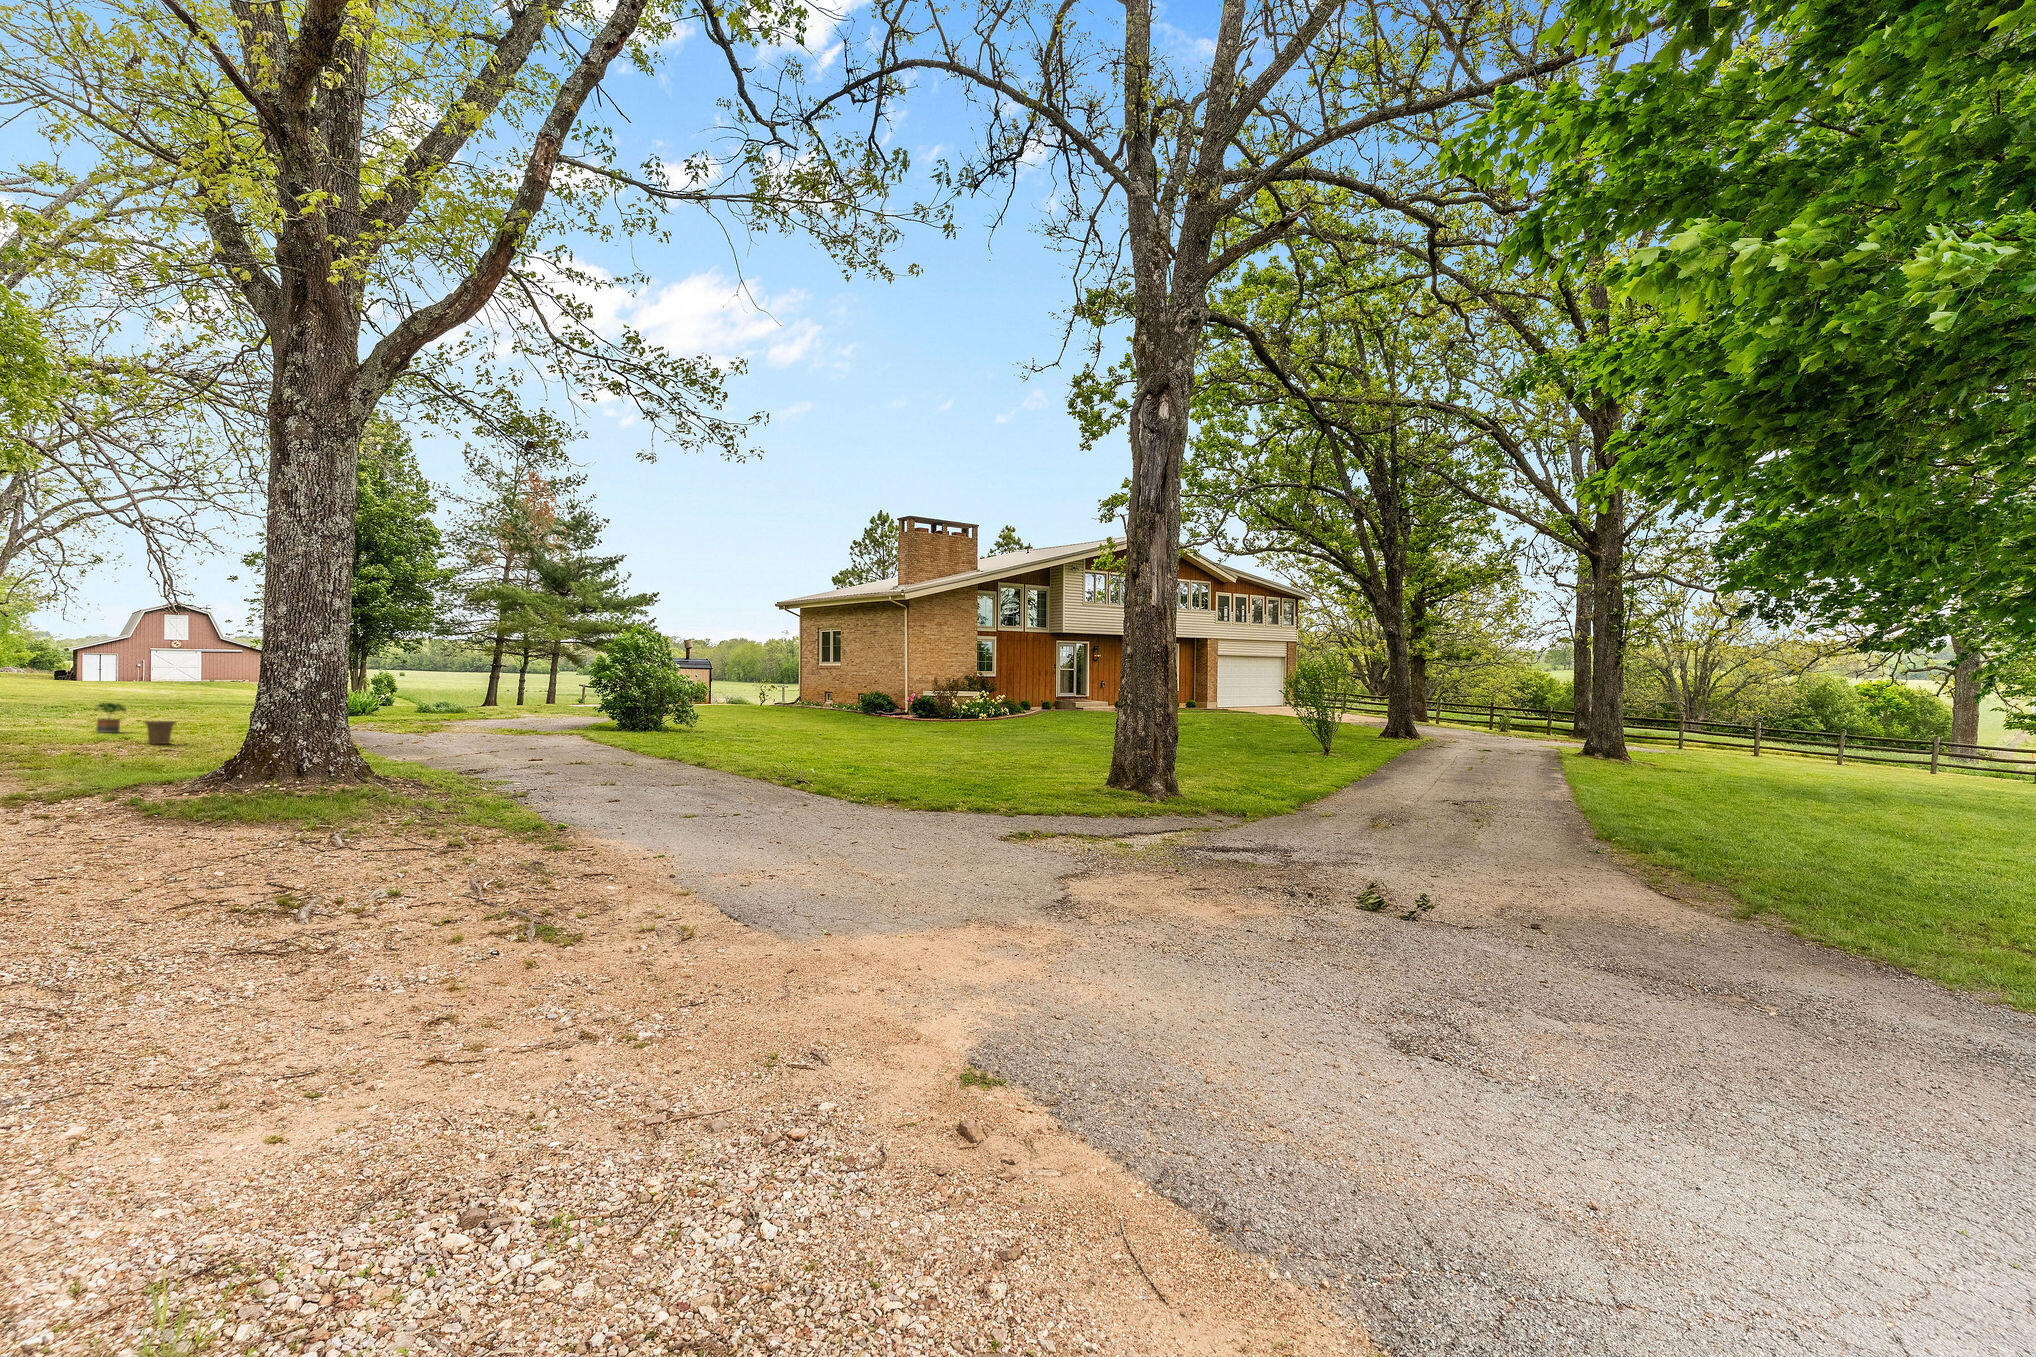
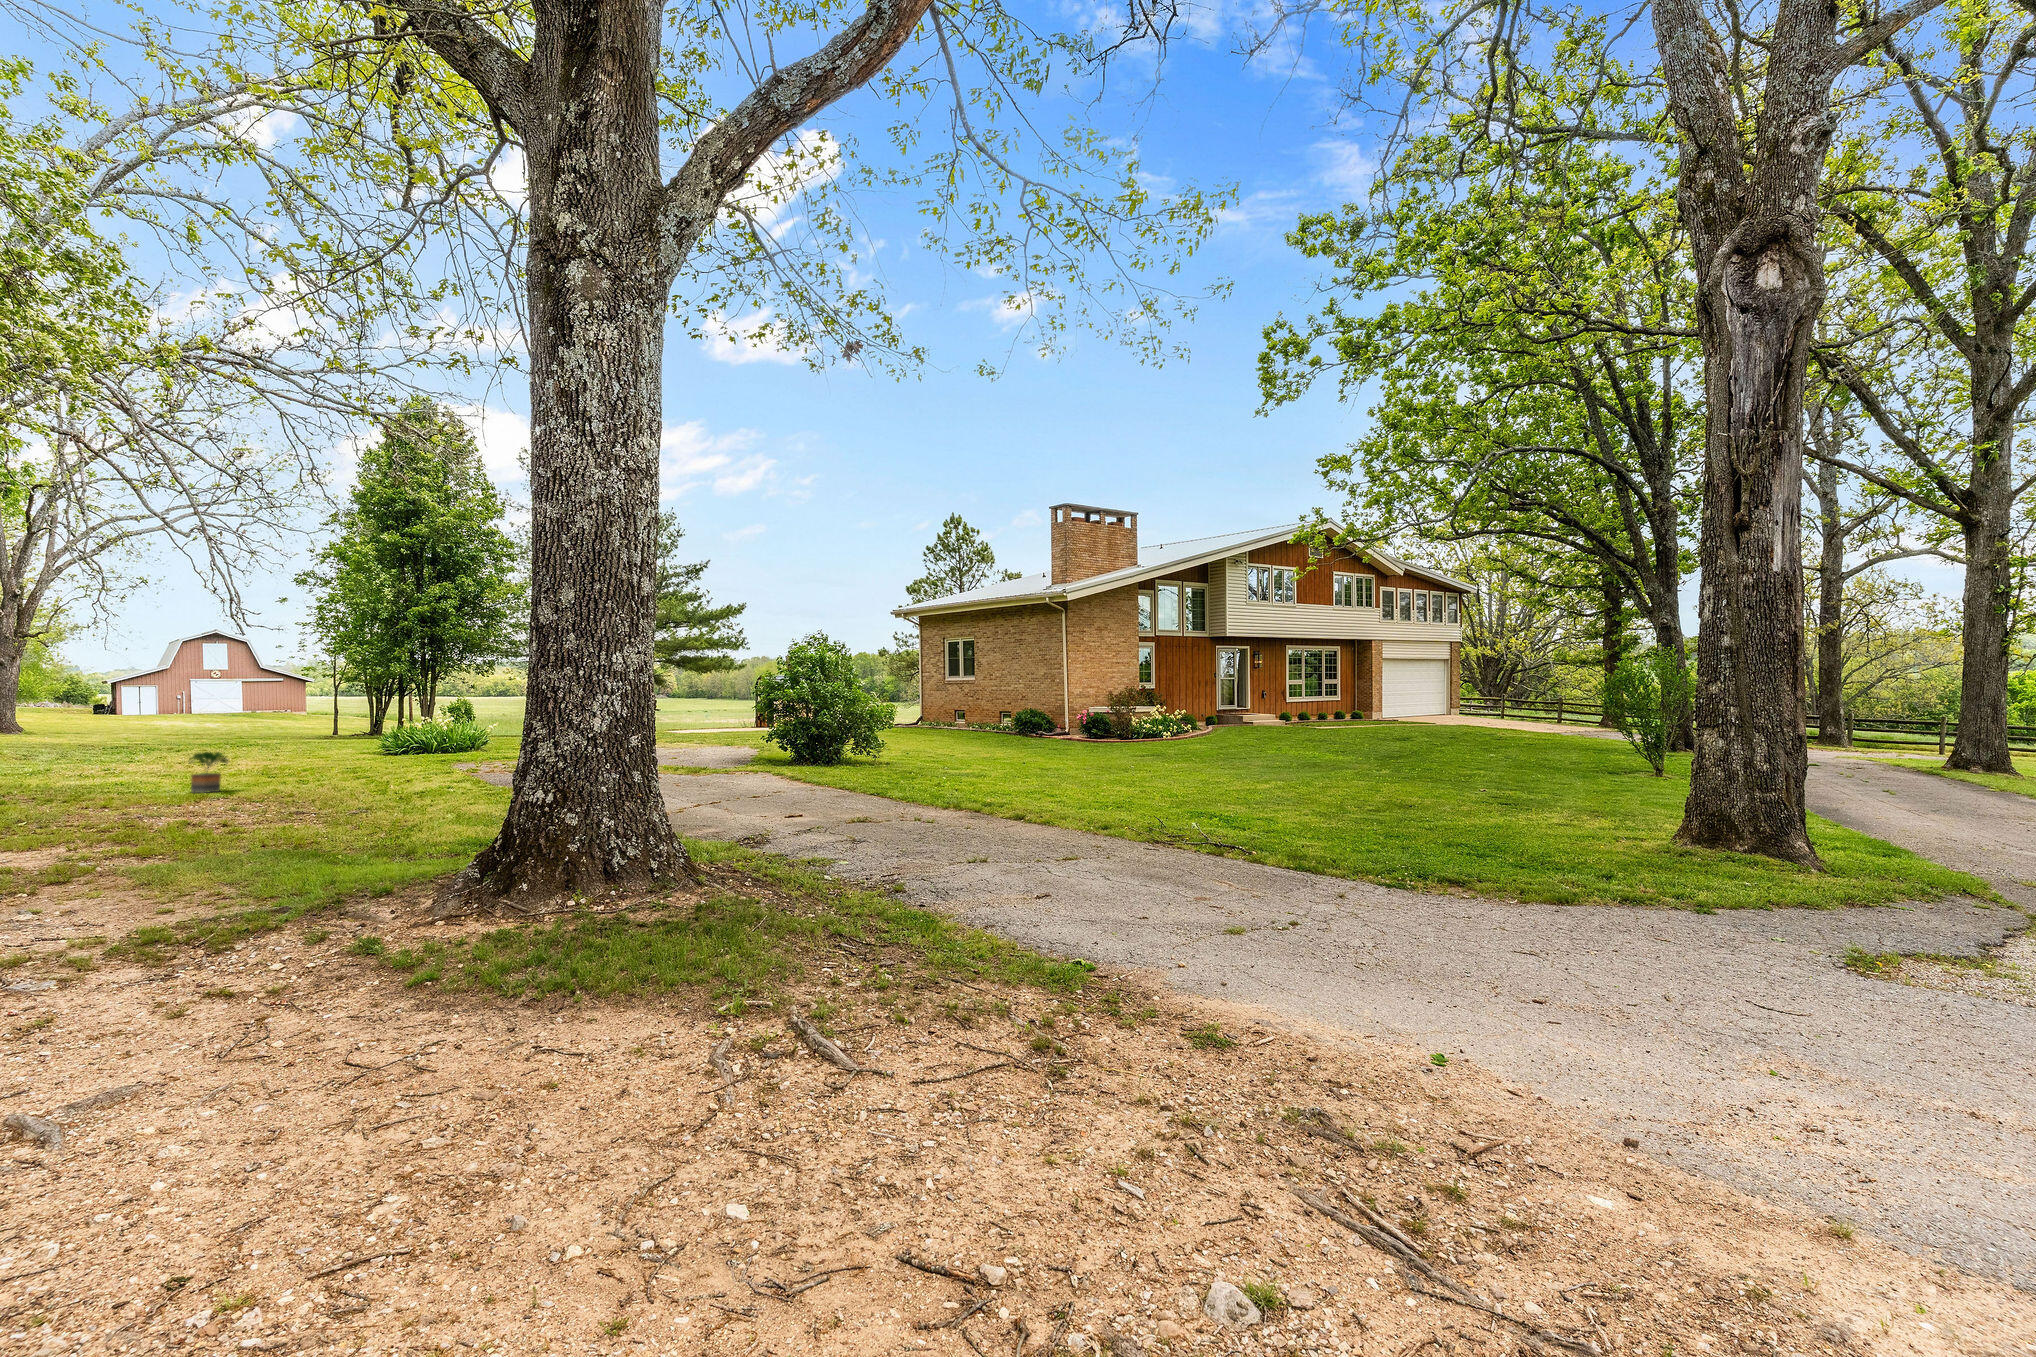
basket: present [144,721,176,744] -> none [263,776,307,811]

